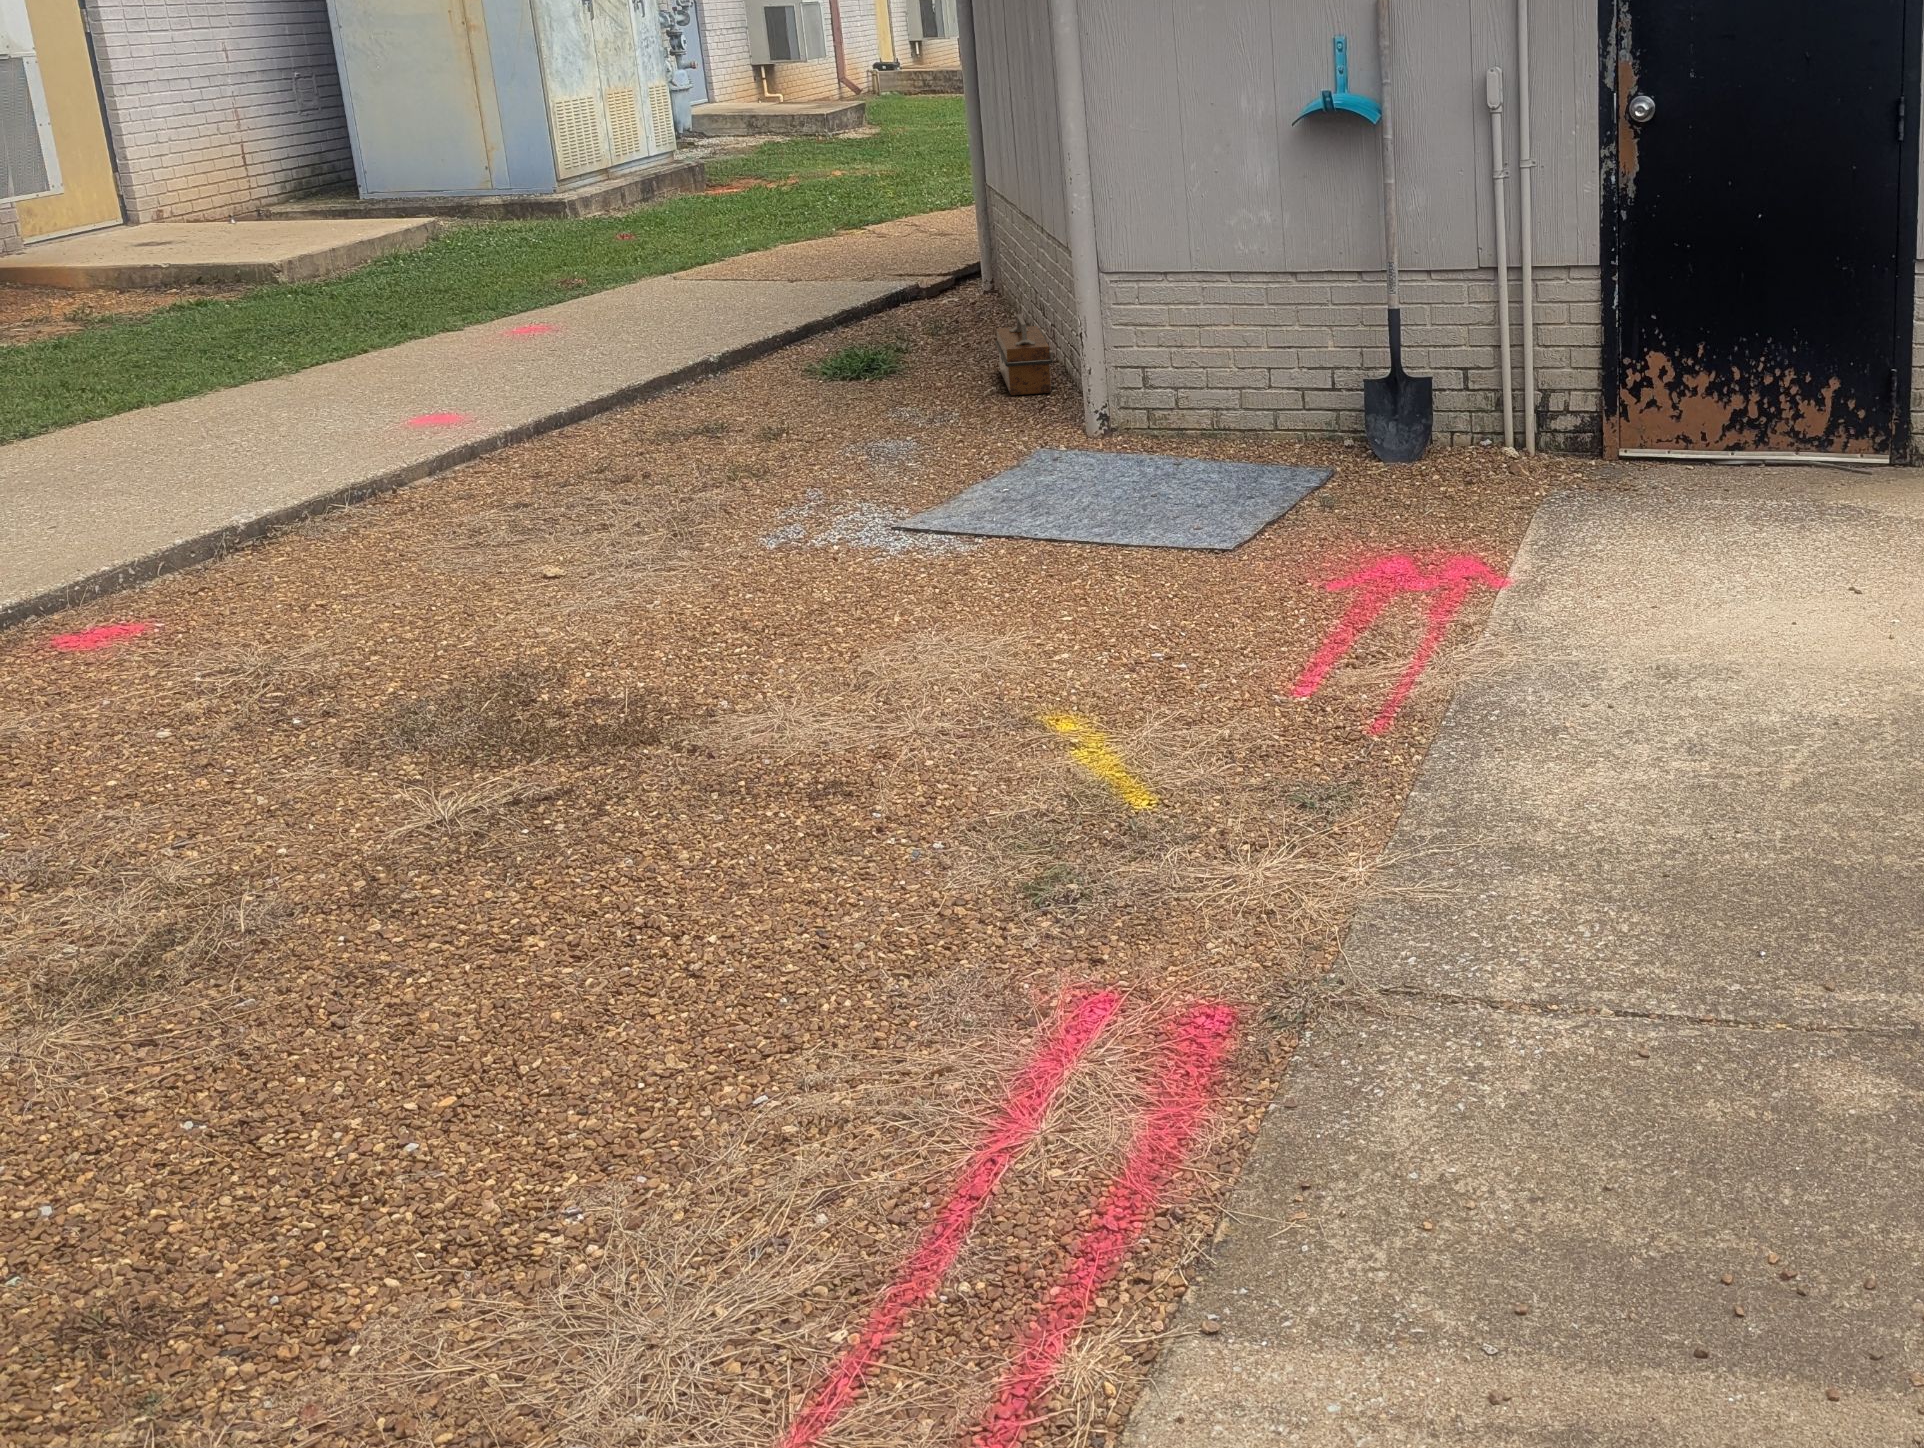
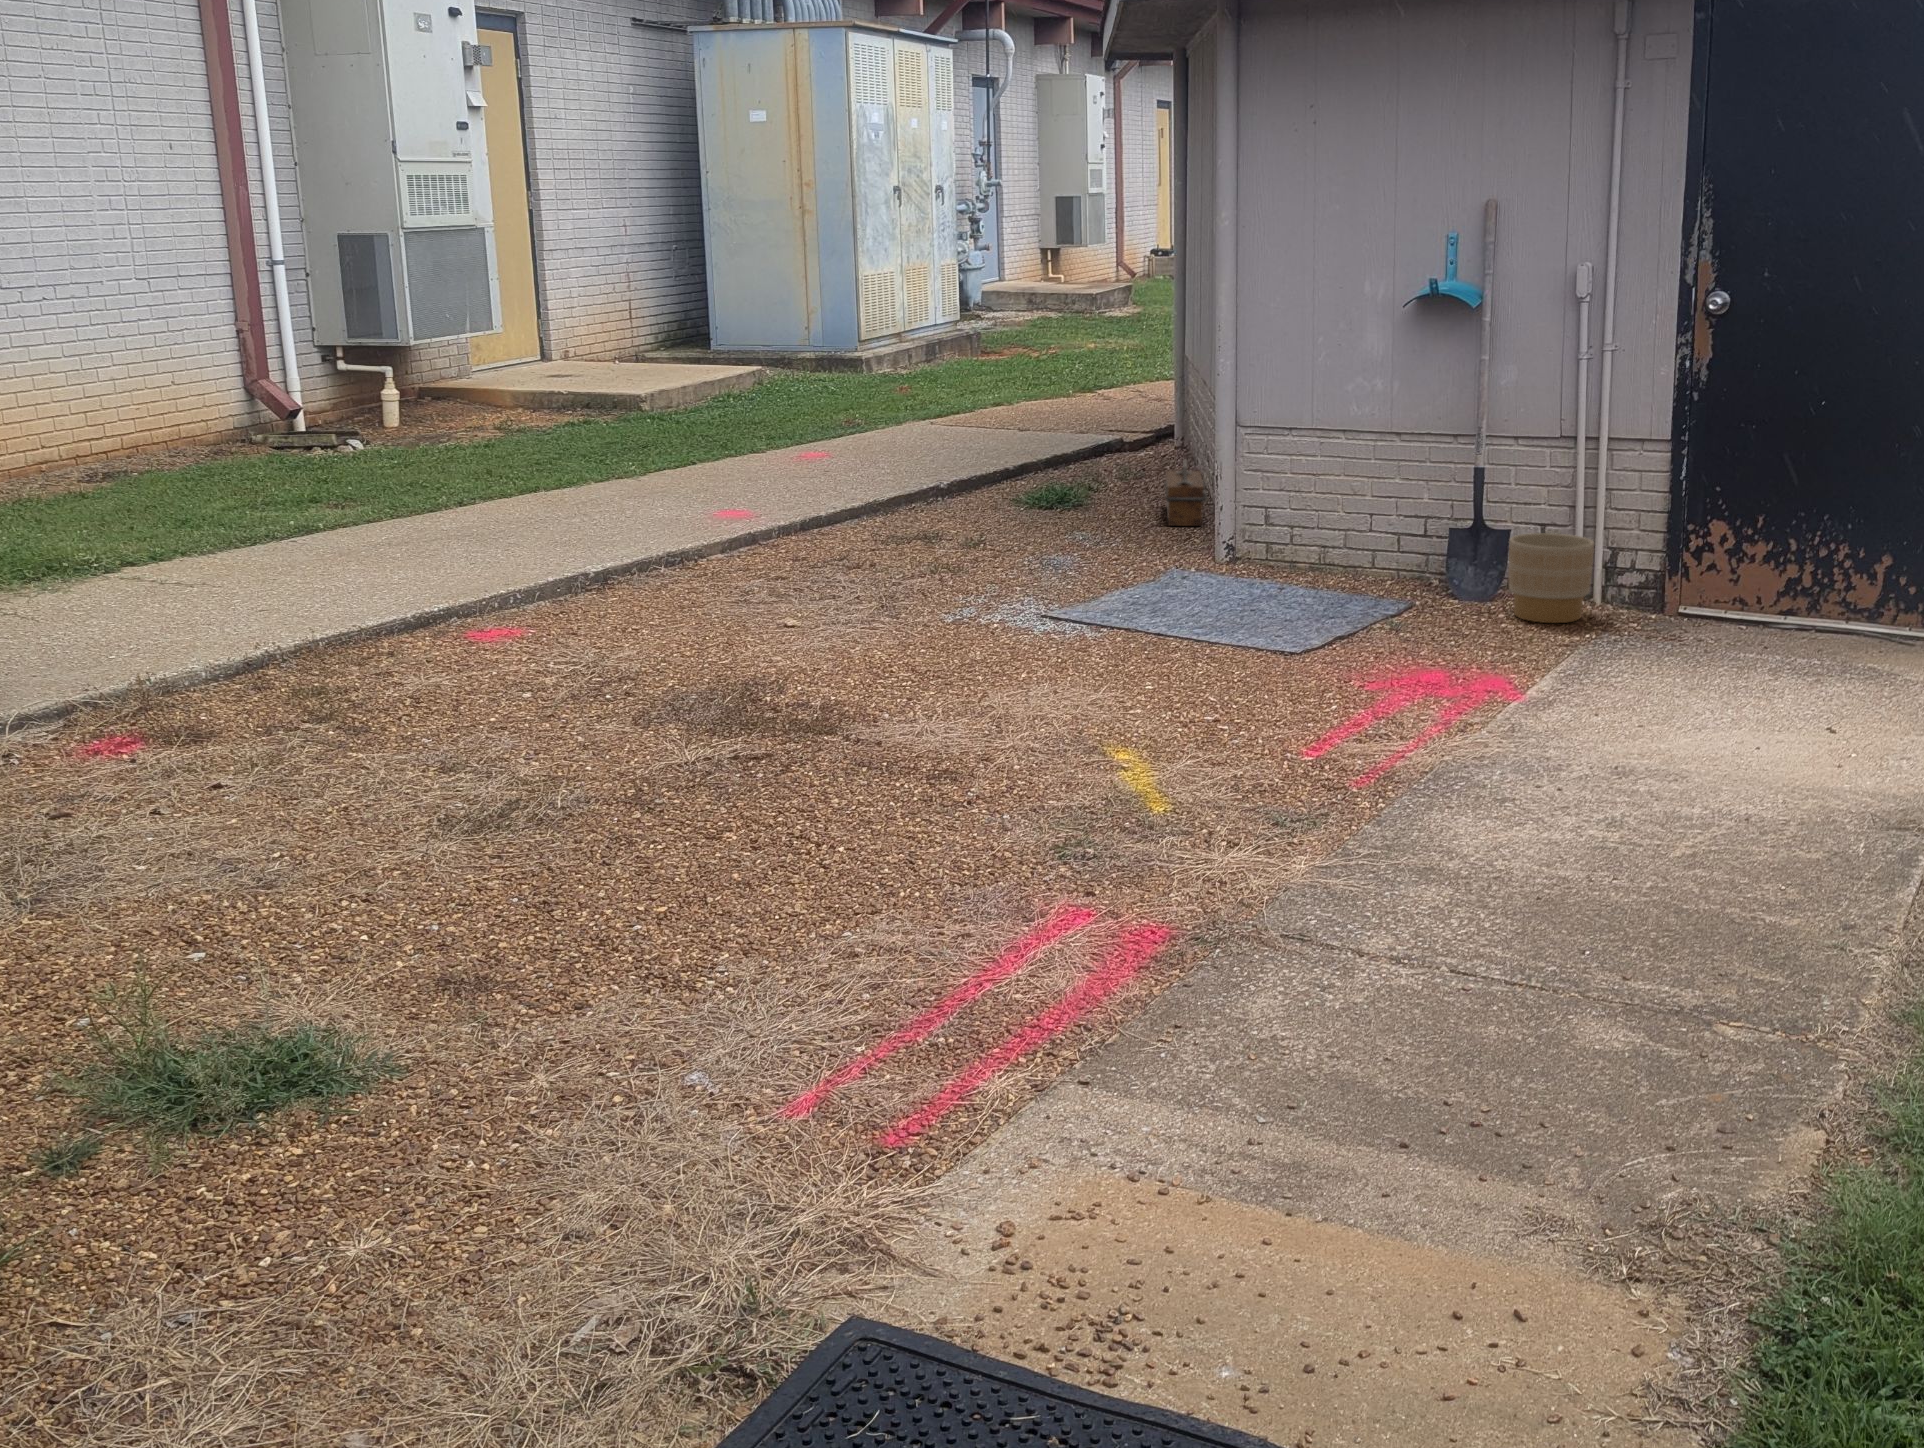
planter: none [1437,378,1530,482] -> present [1509,533,1594,623]

